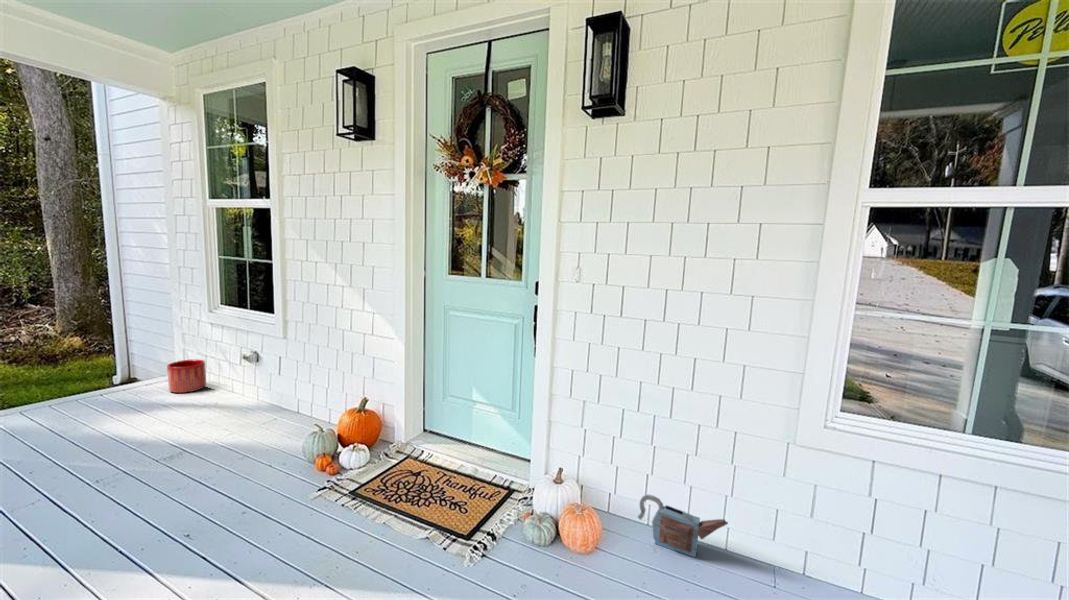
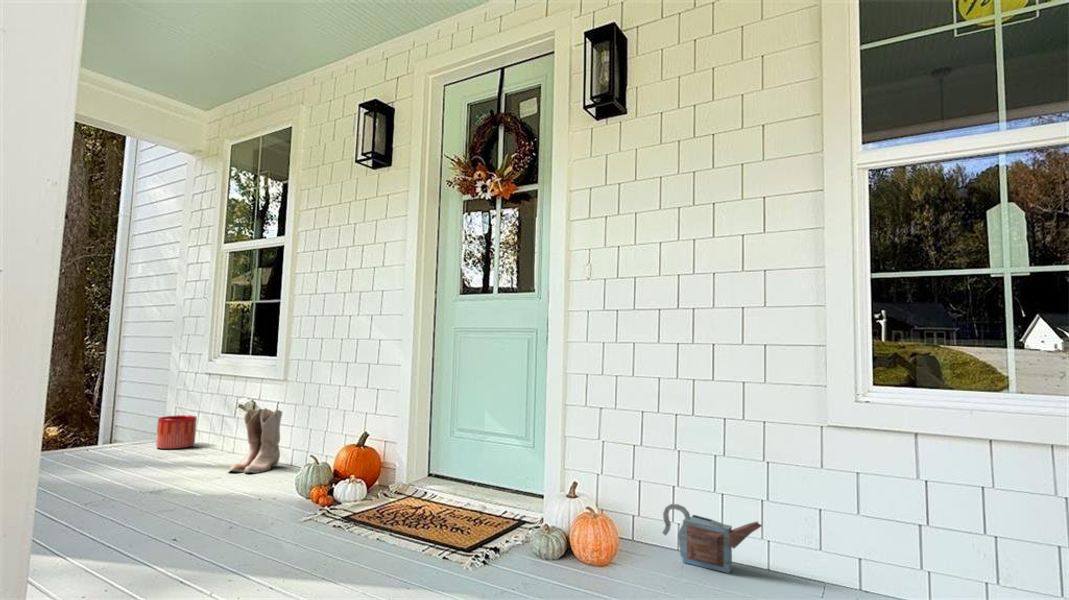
boots: none [238,366,287,427] -> present [228,408,283,473]

